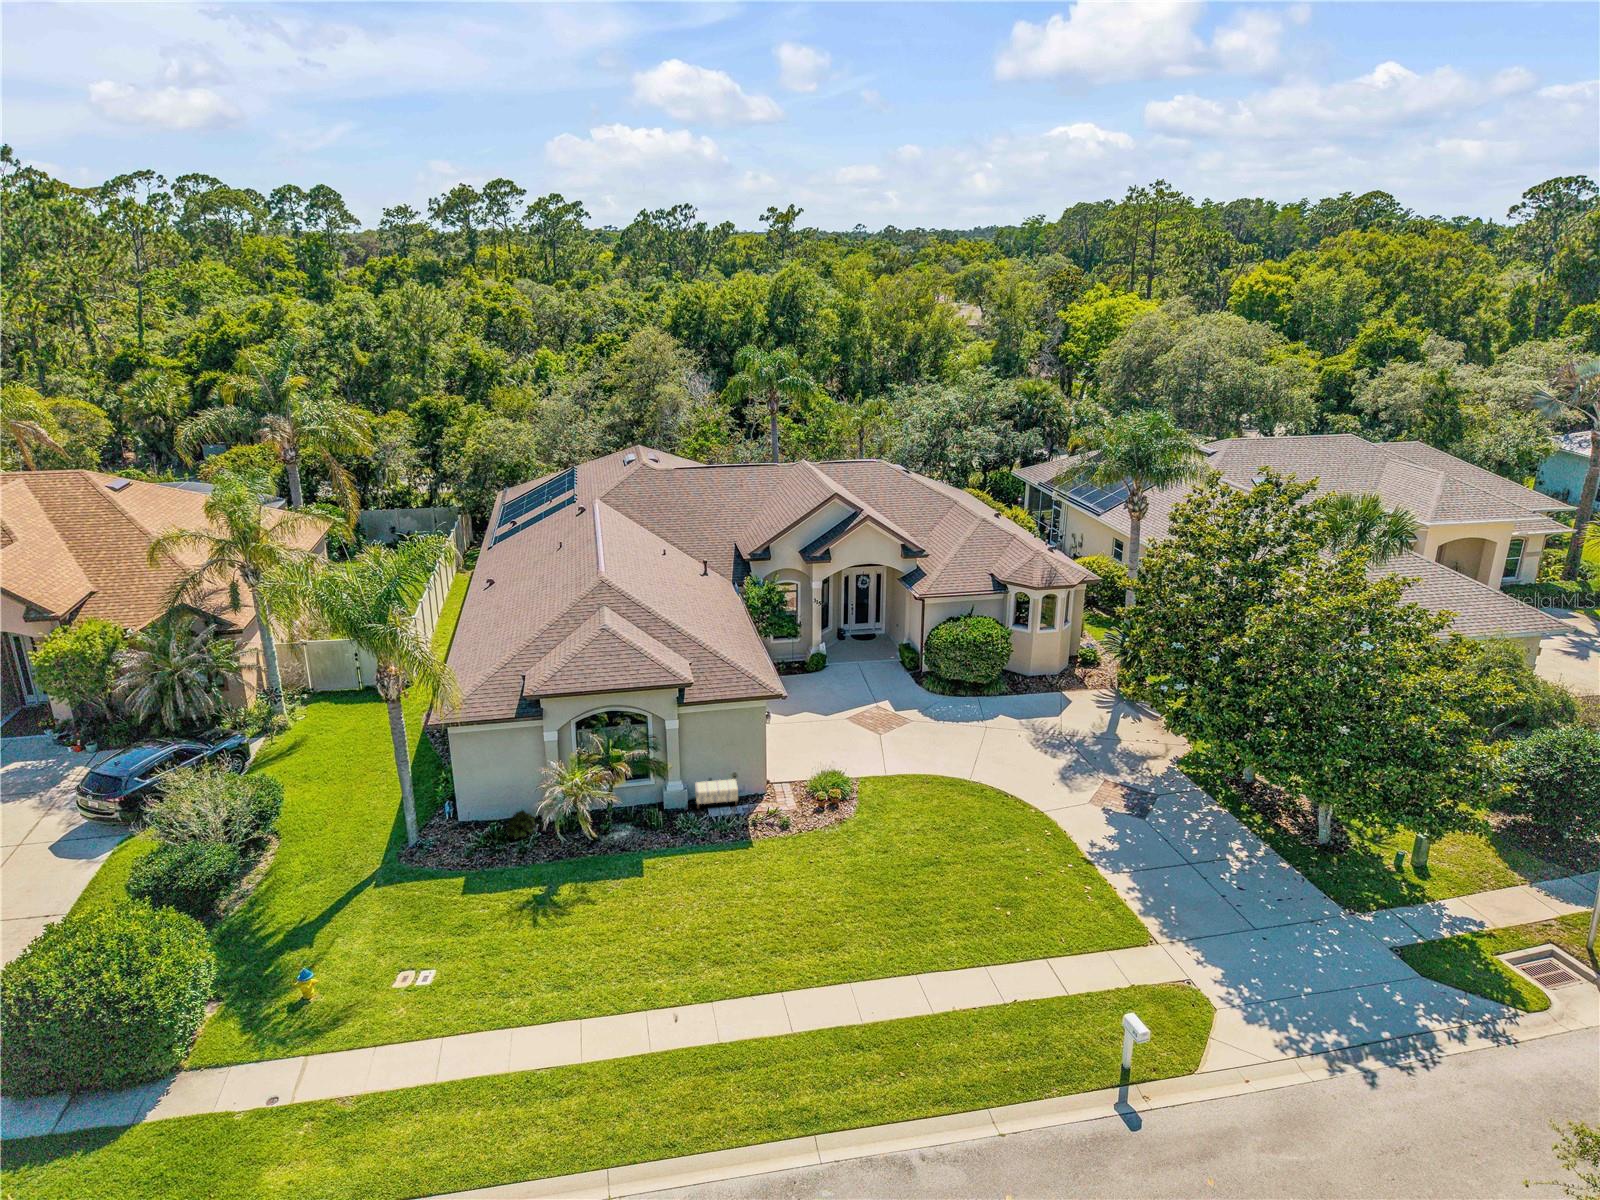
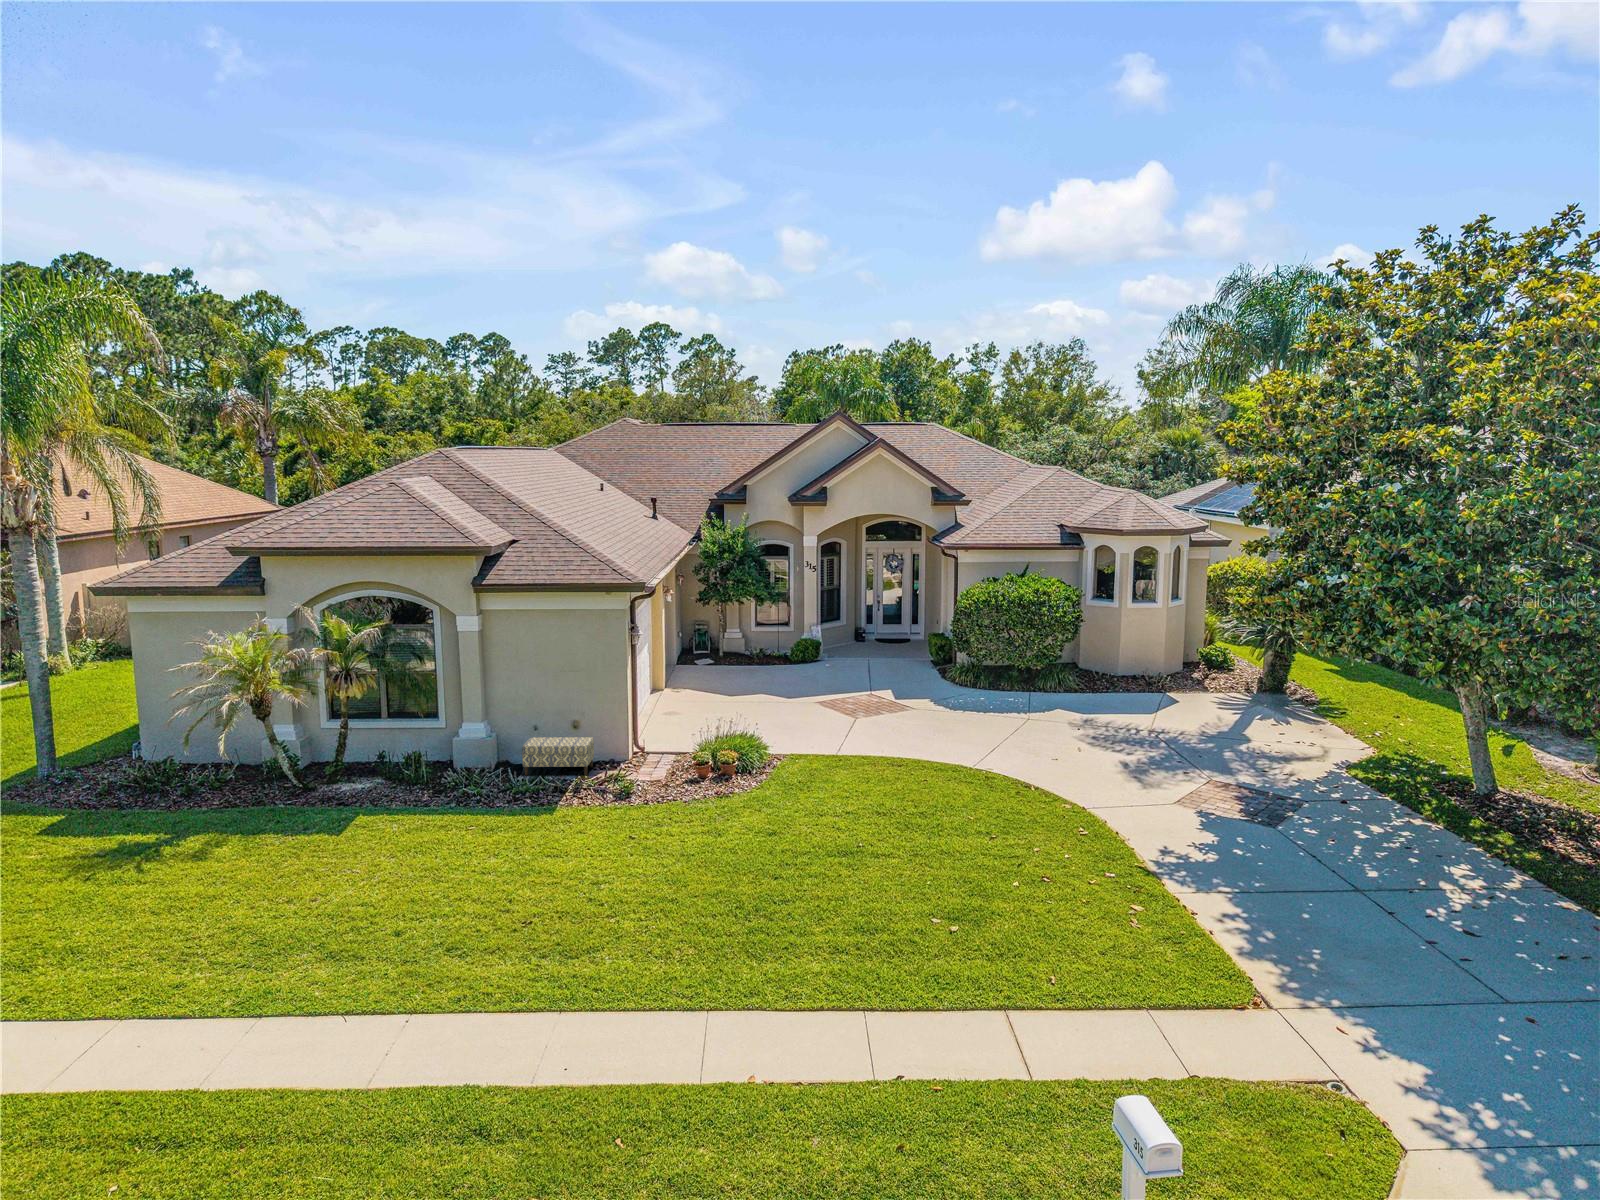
potted plant: present [506,810,536,839] -> none [220,748,275,791]

